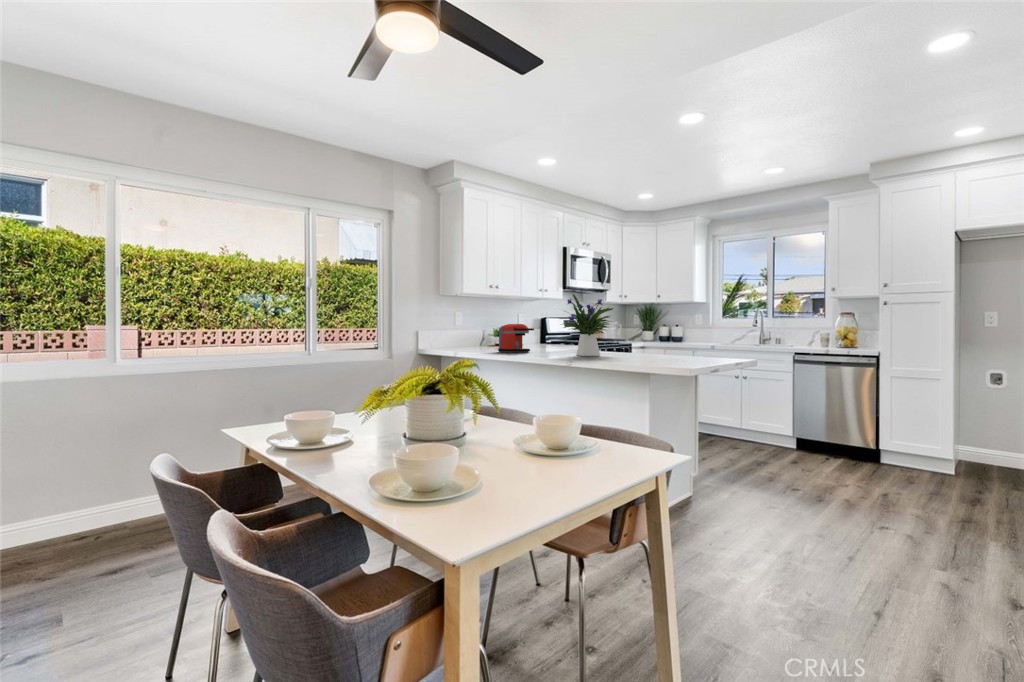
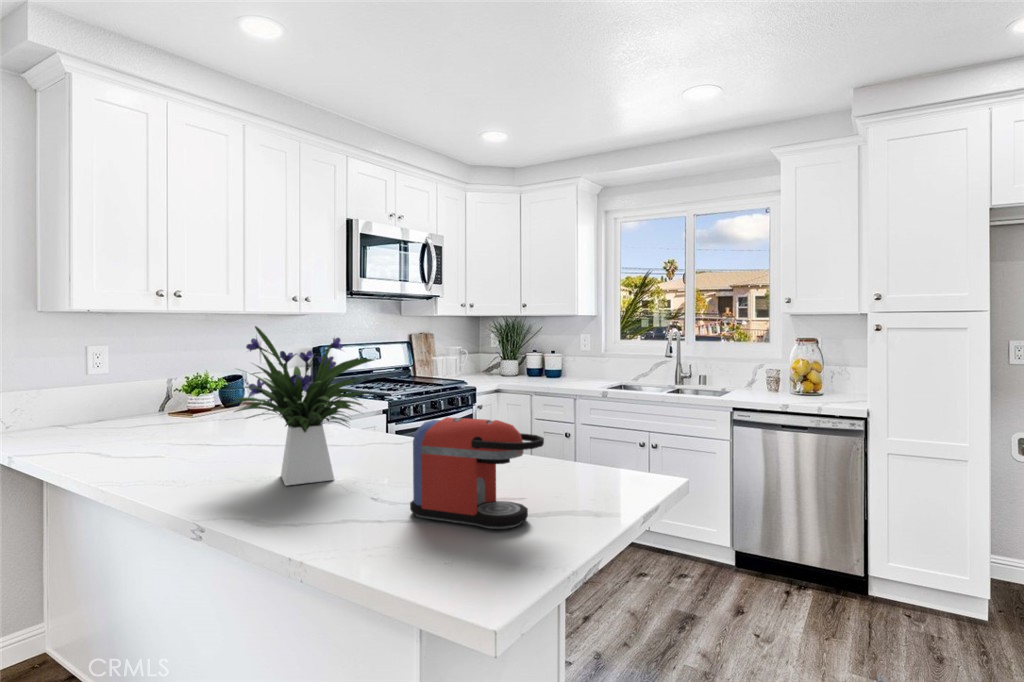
coffee maker: present [498,324,534,353] -> present [410,417,544,529]

